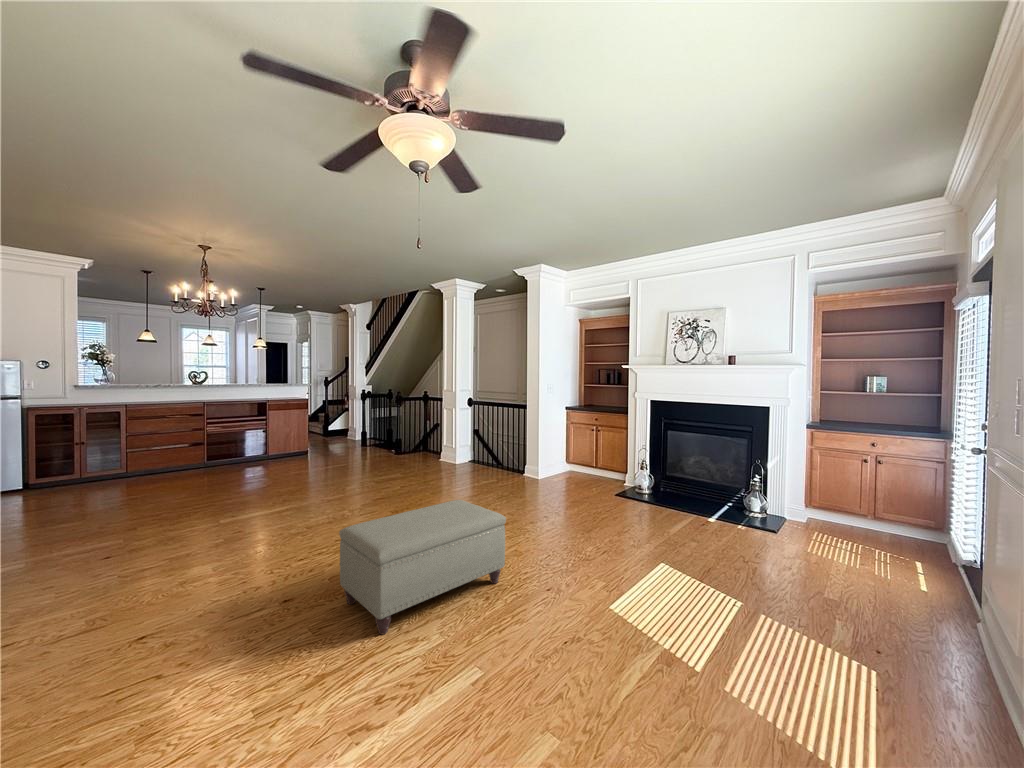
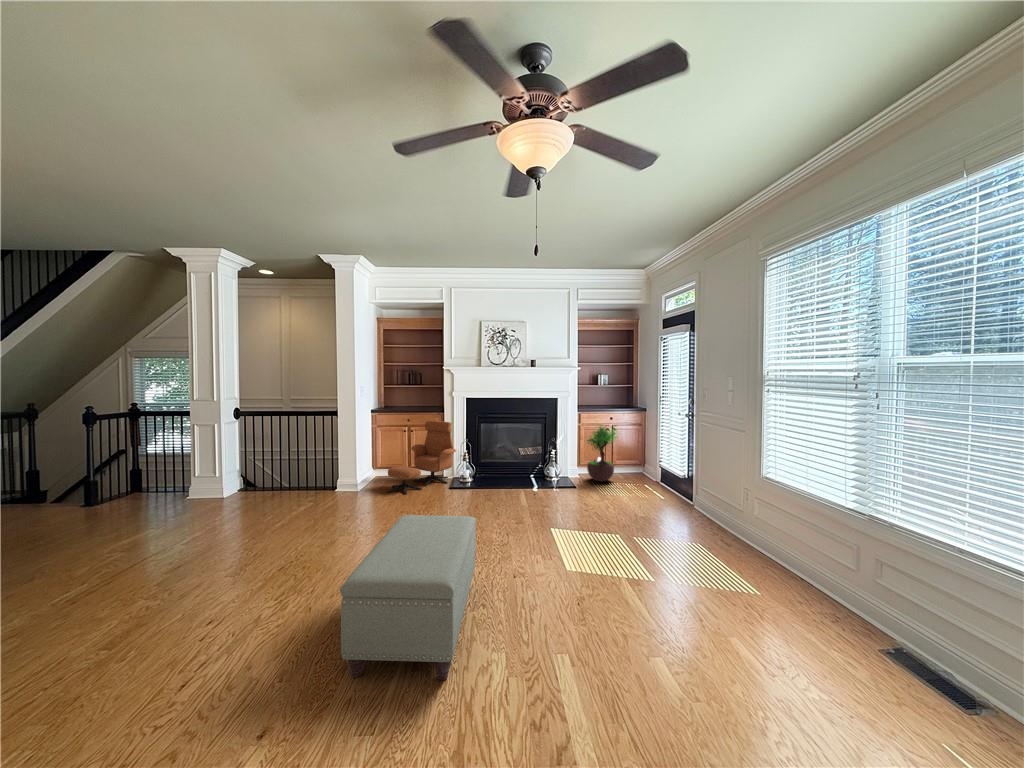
lounge chair: none [552,424,629,494] -> present [387,421,456,494]
potted tree: none [799,443,869,537] -> present [587,425,617,482]

